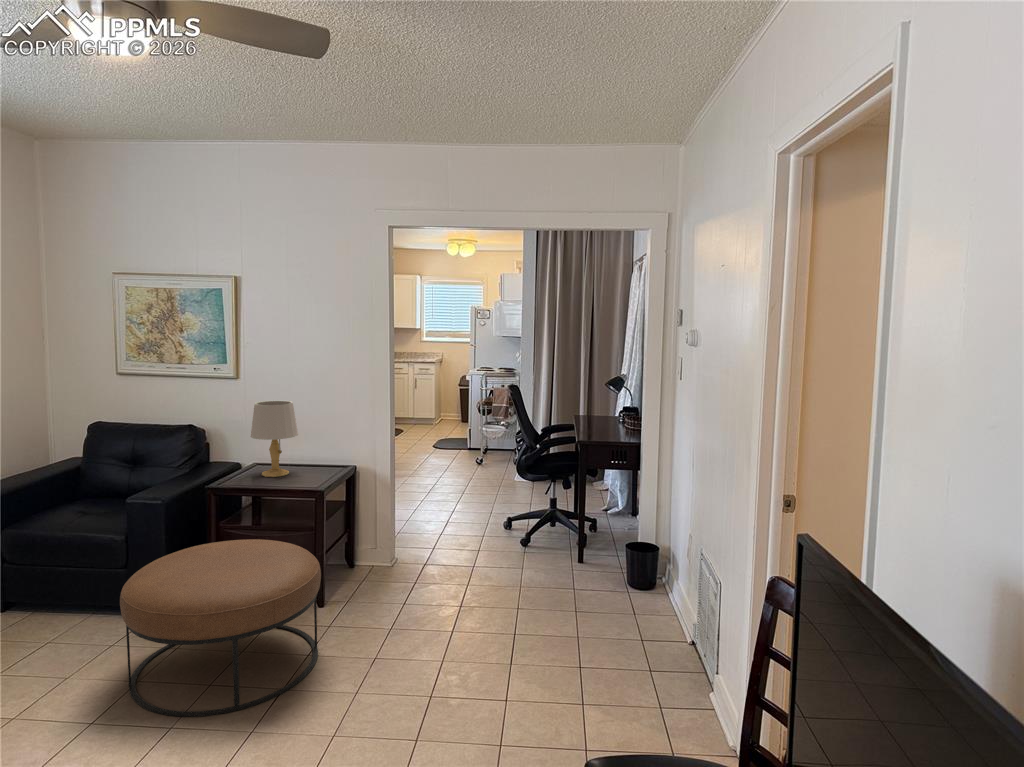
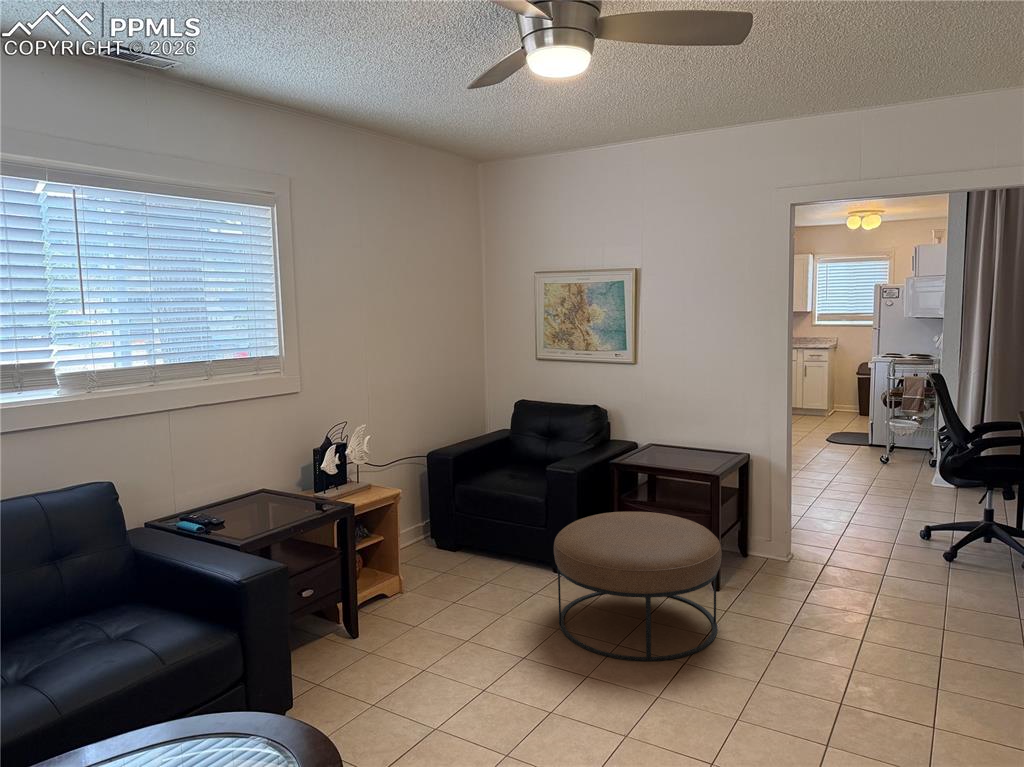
table lamp: present [251,401,298,477] -> none [650,385,693,458]

